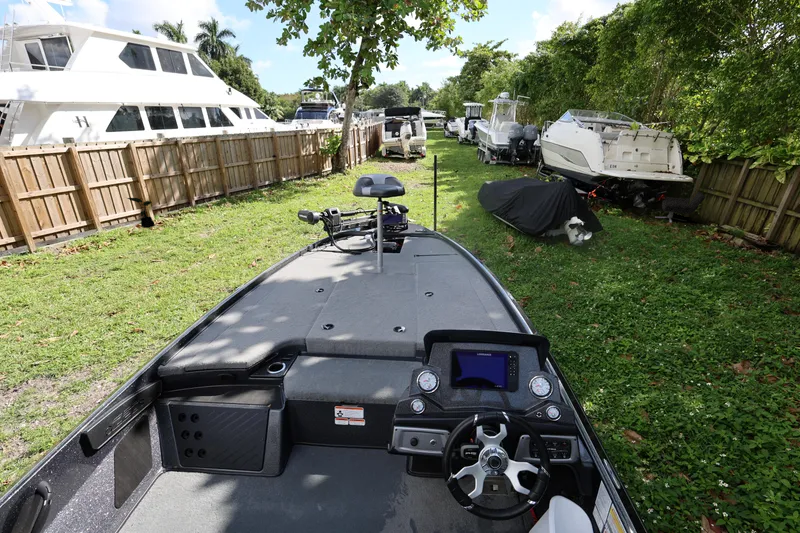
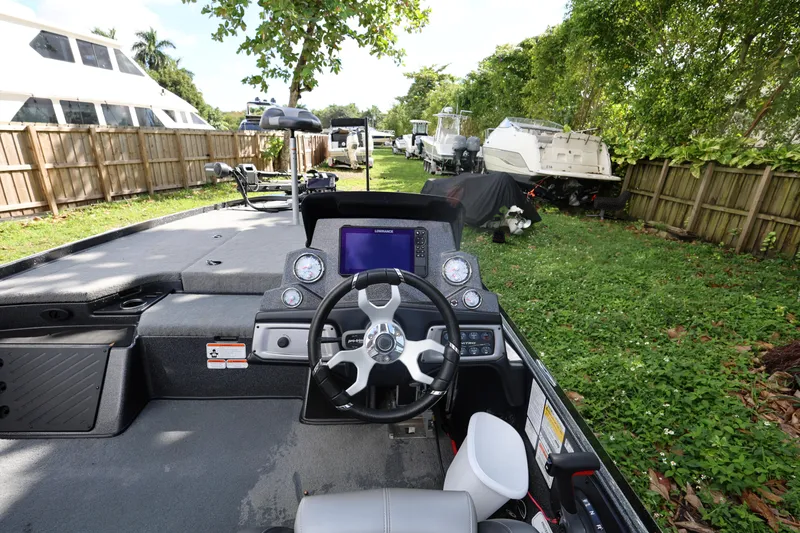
potted plant: present [127,198,154,228] -> present [492,206,516,242]

